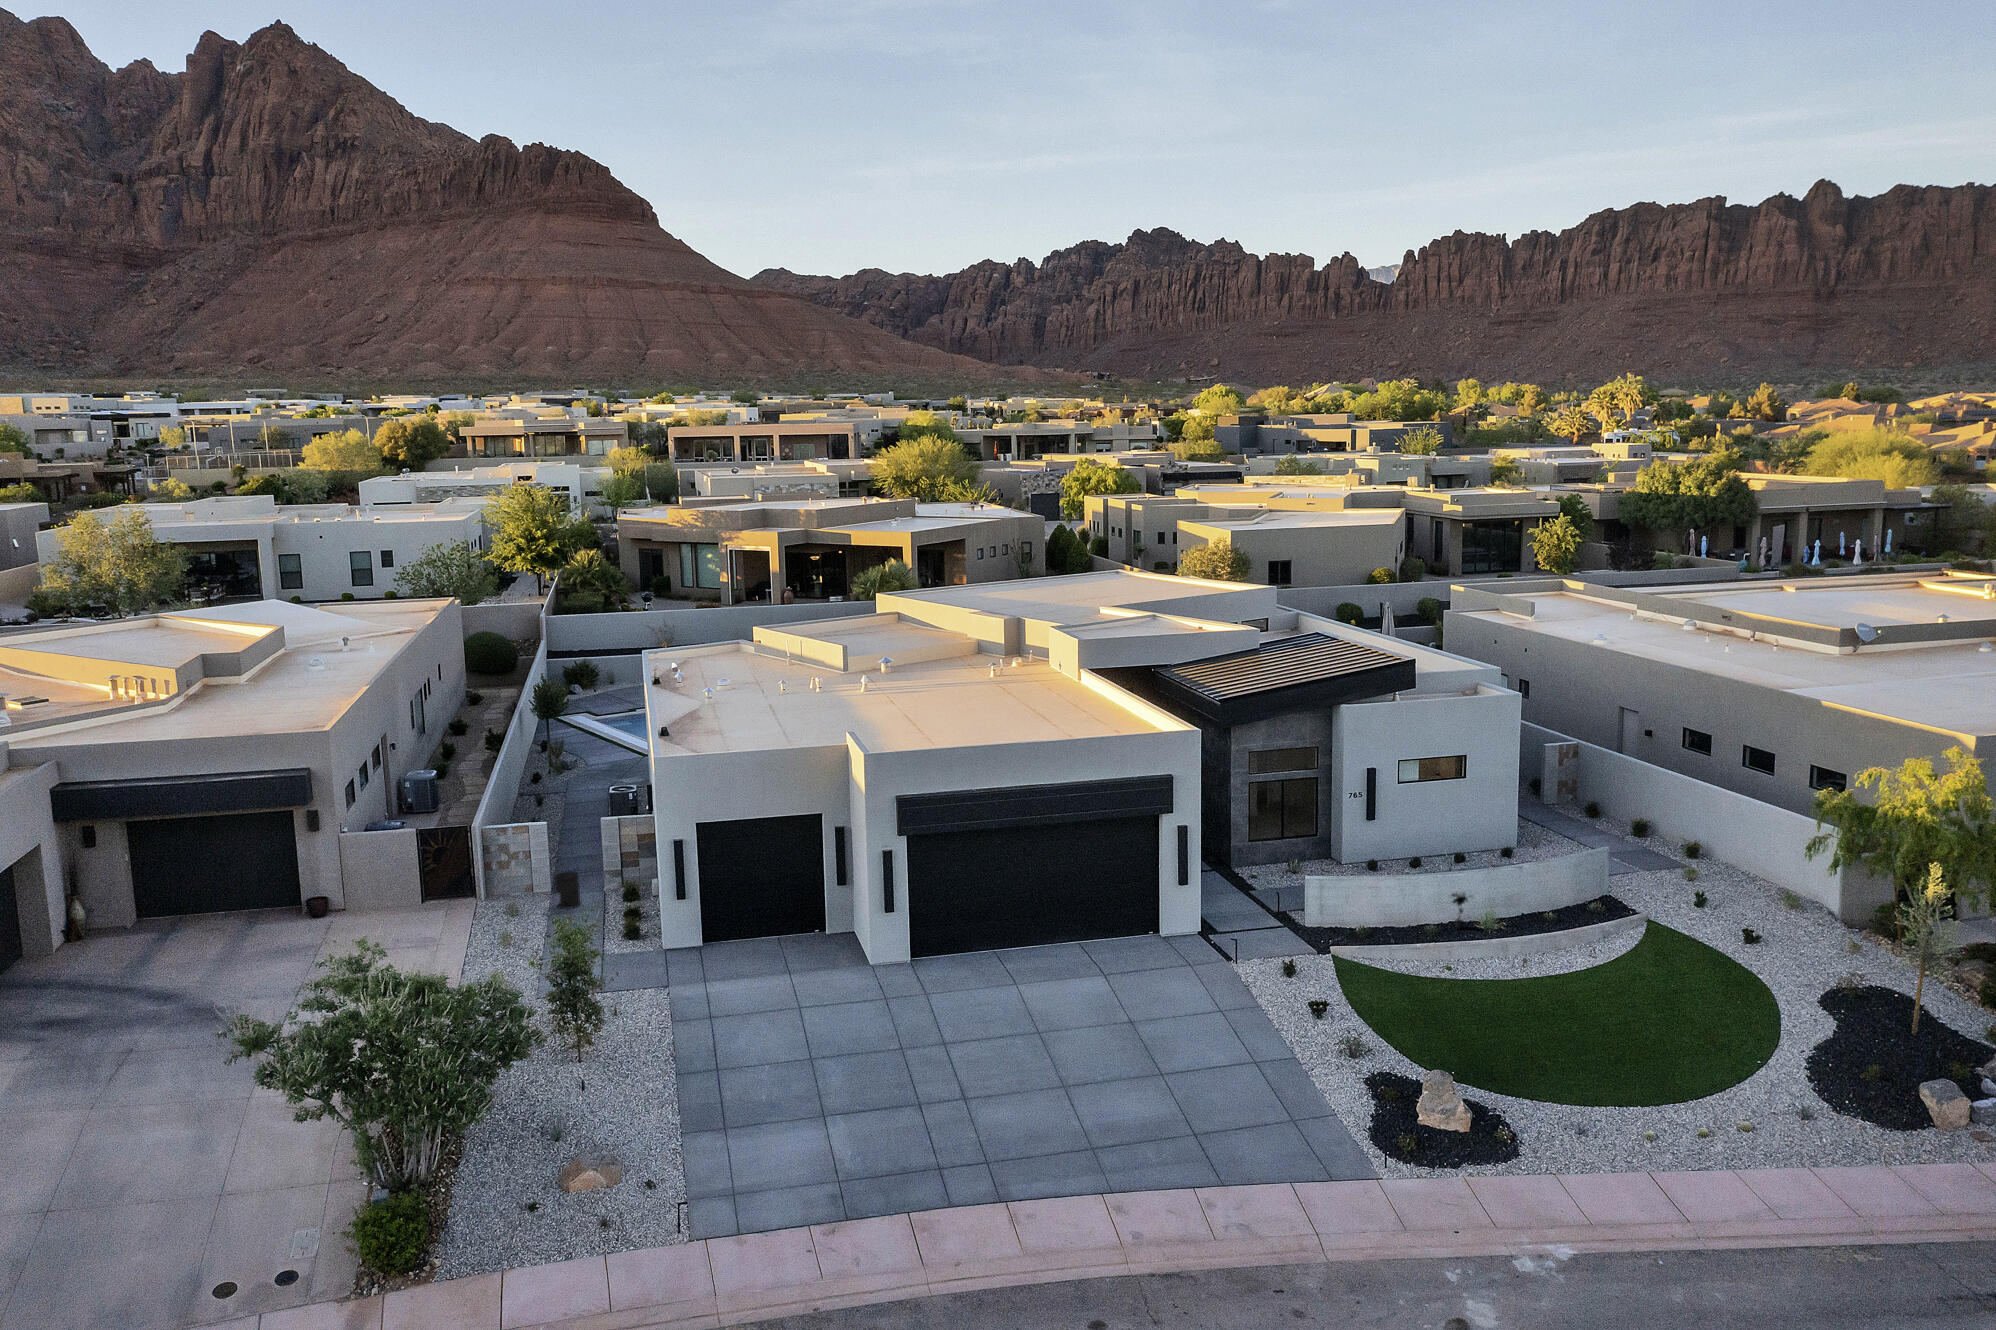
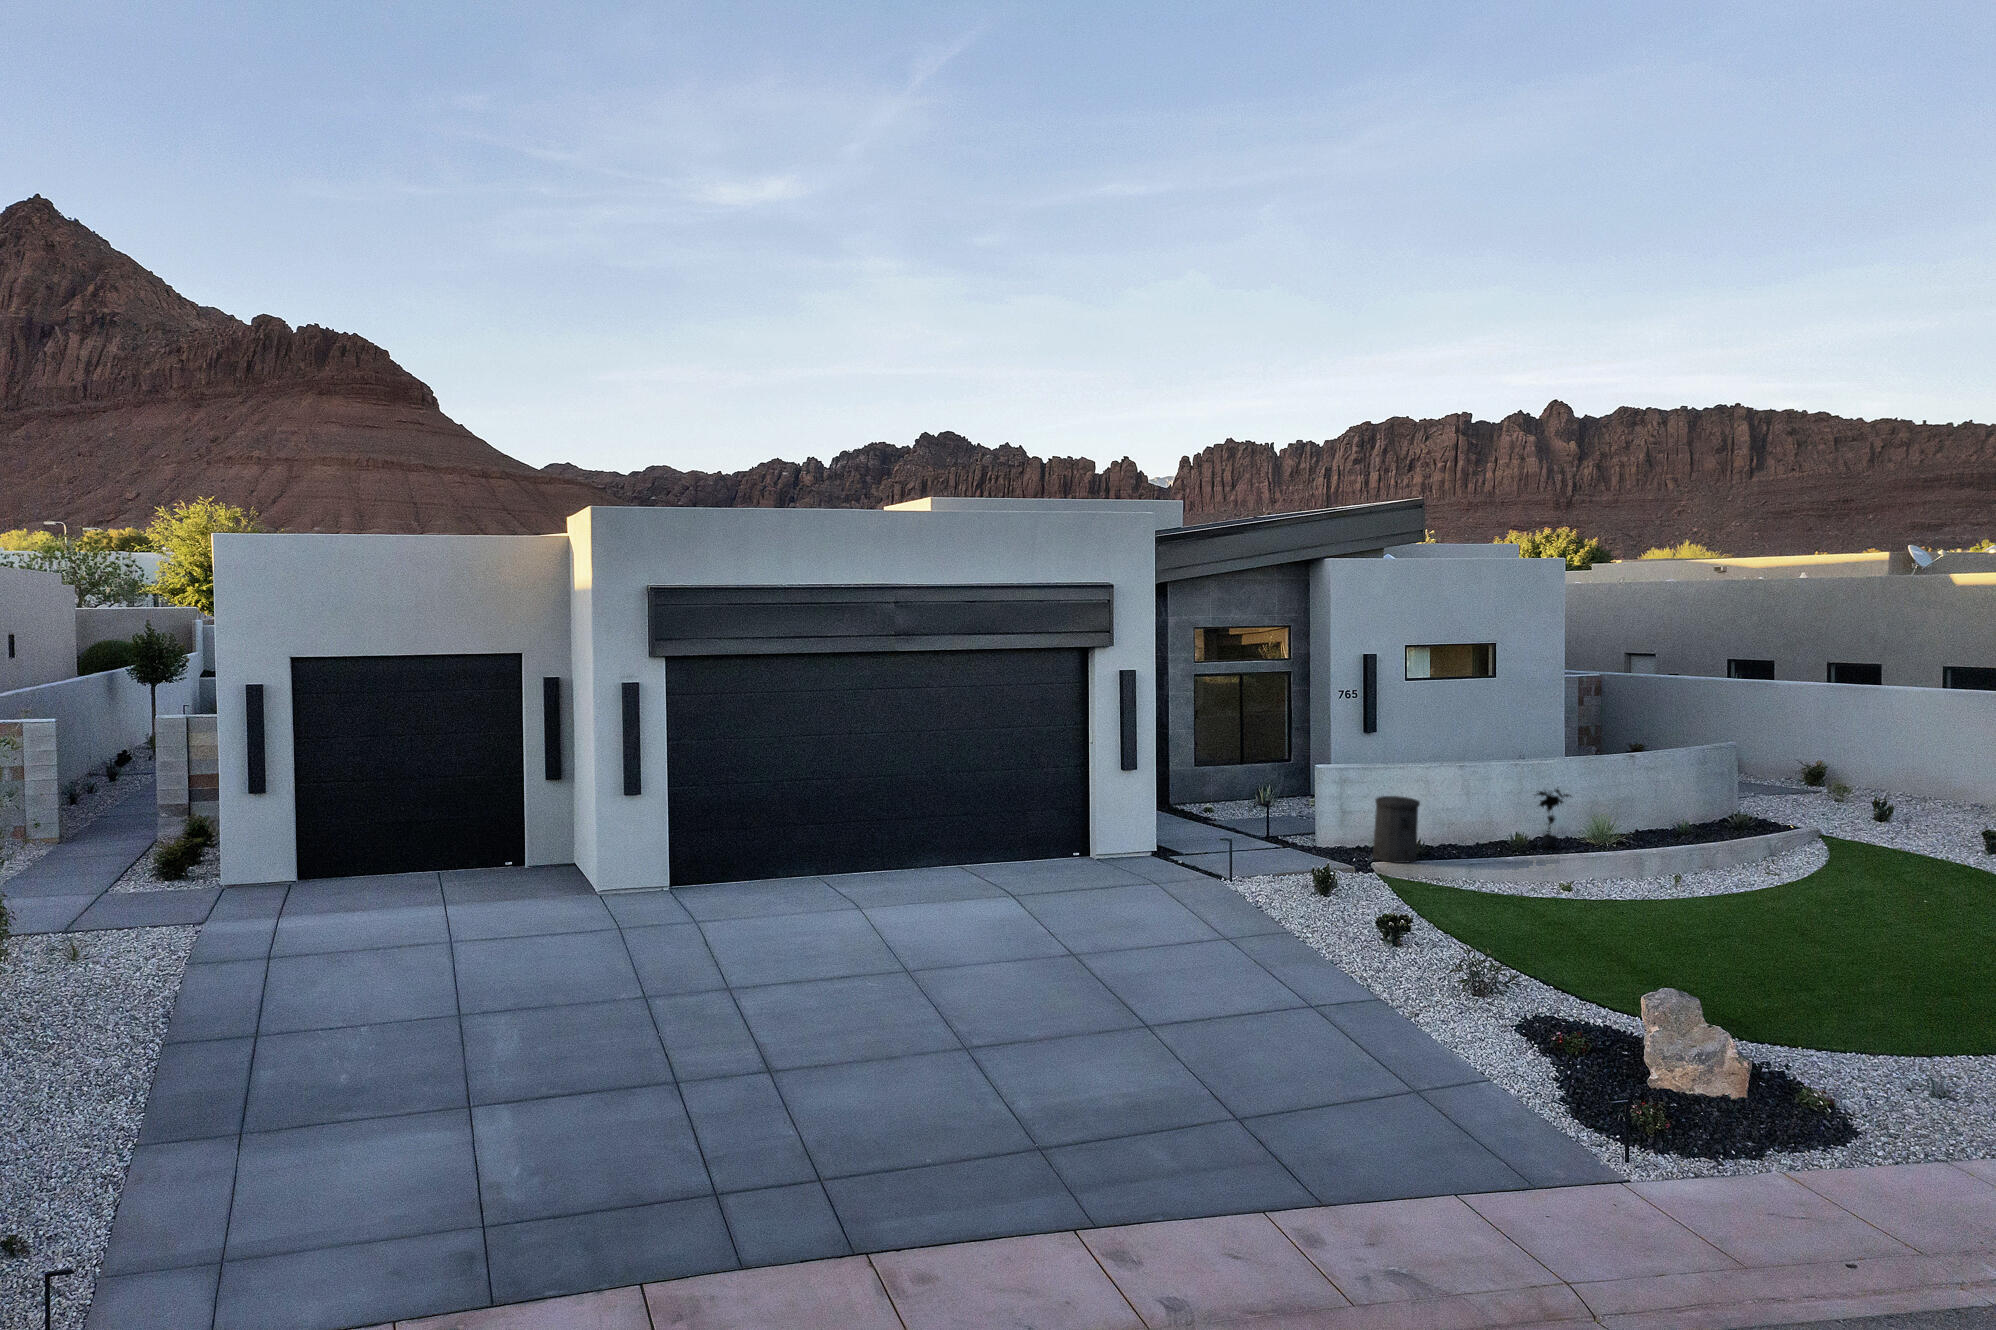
trash can: present [554,871,581,909] -> present [1373,796,1420,863]

